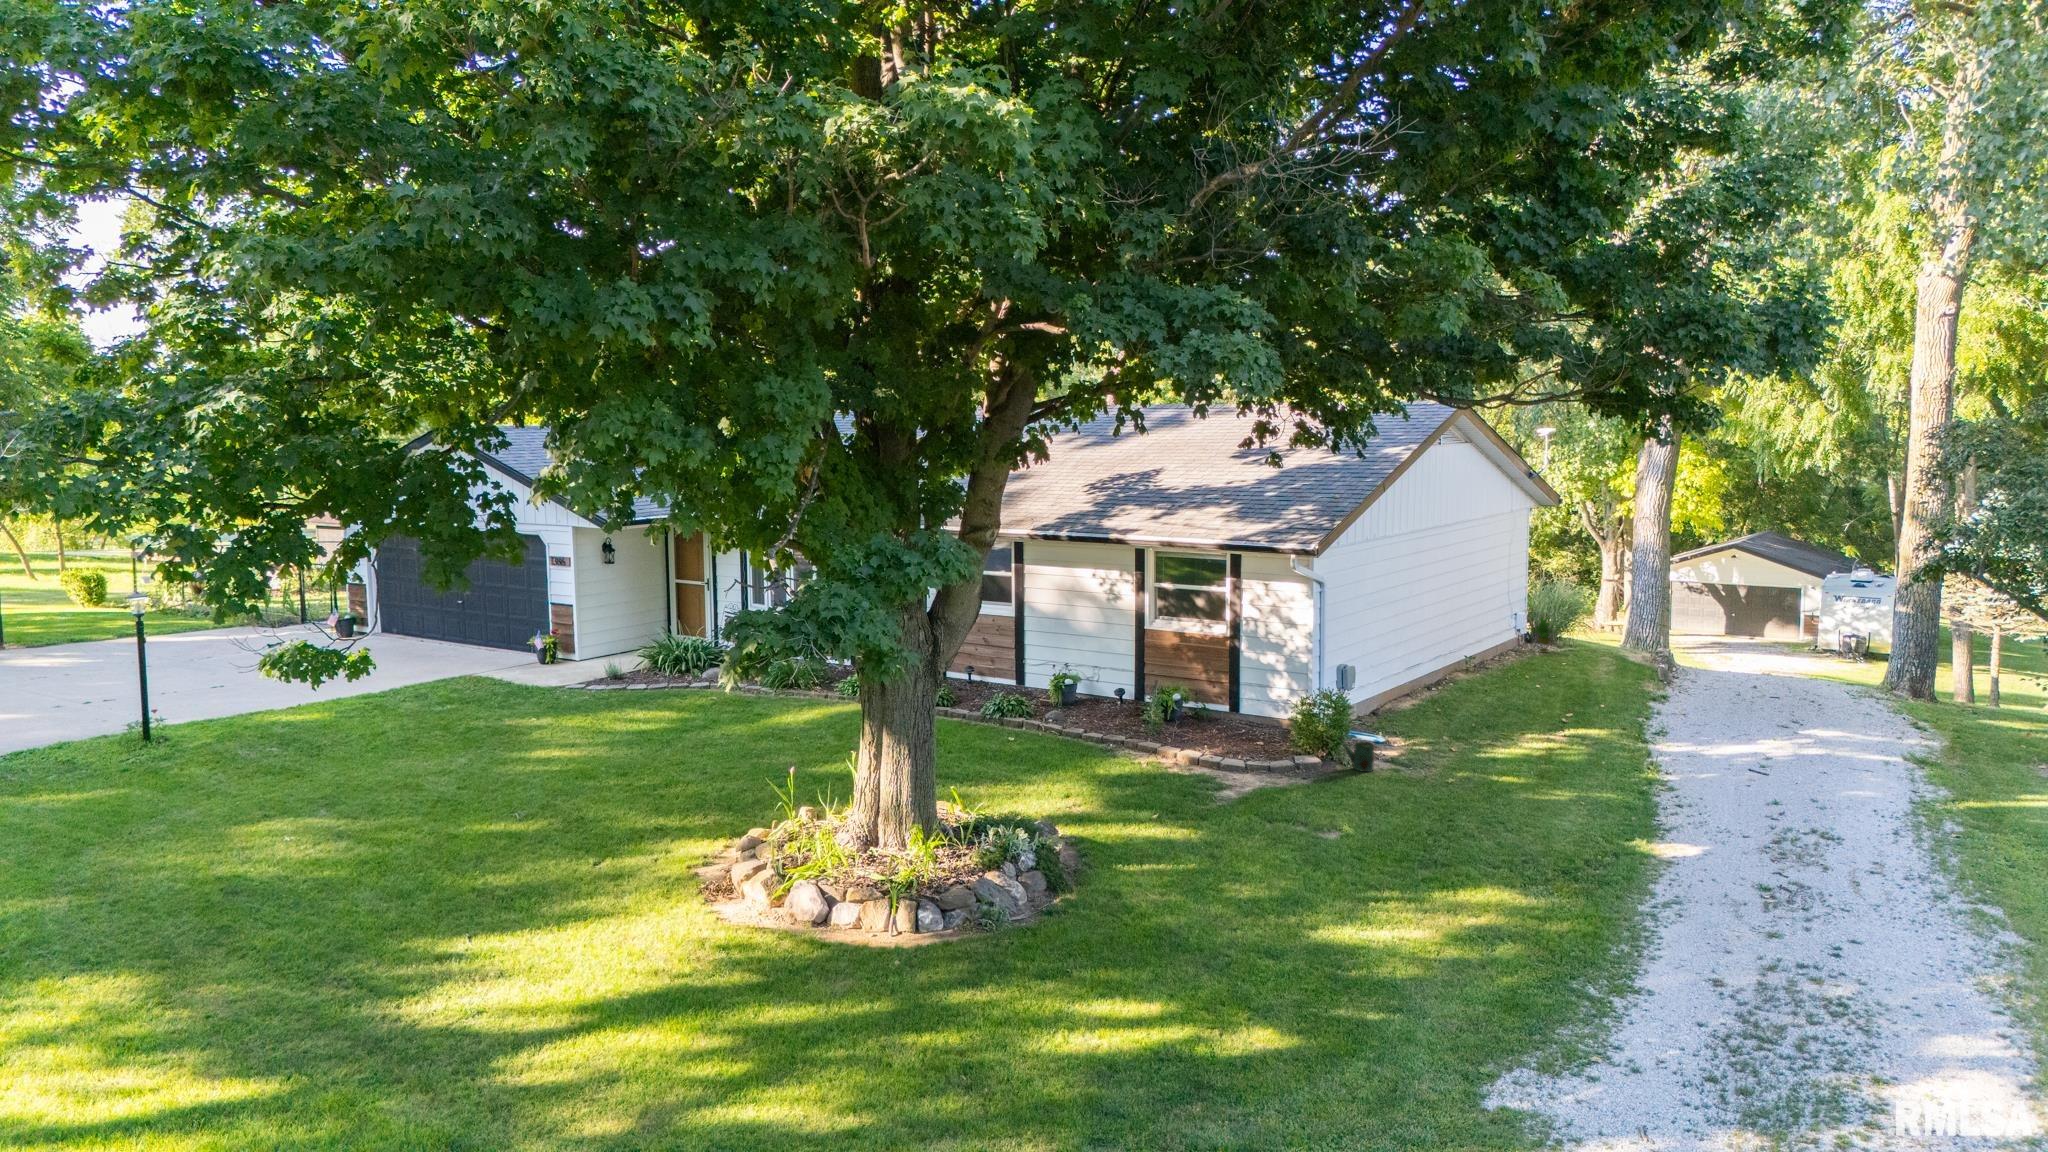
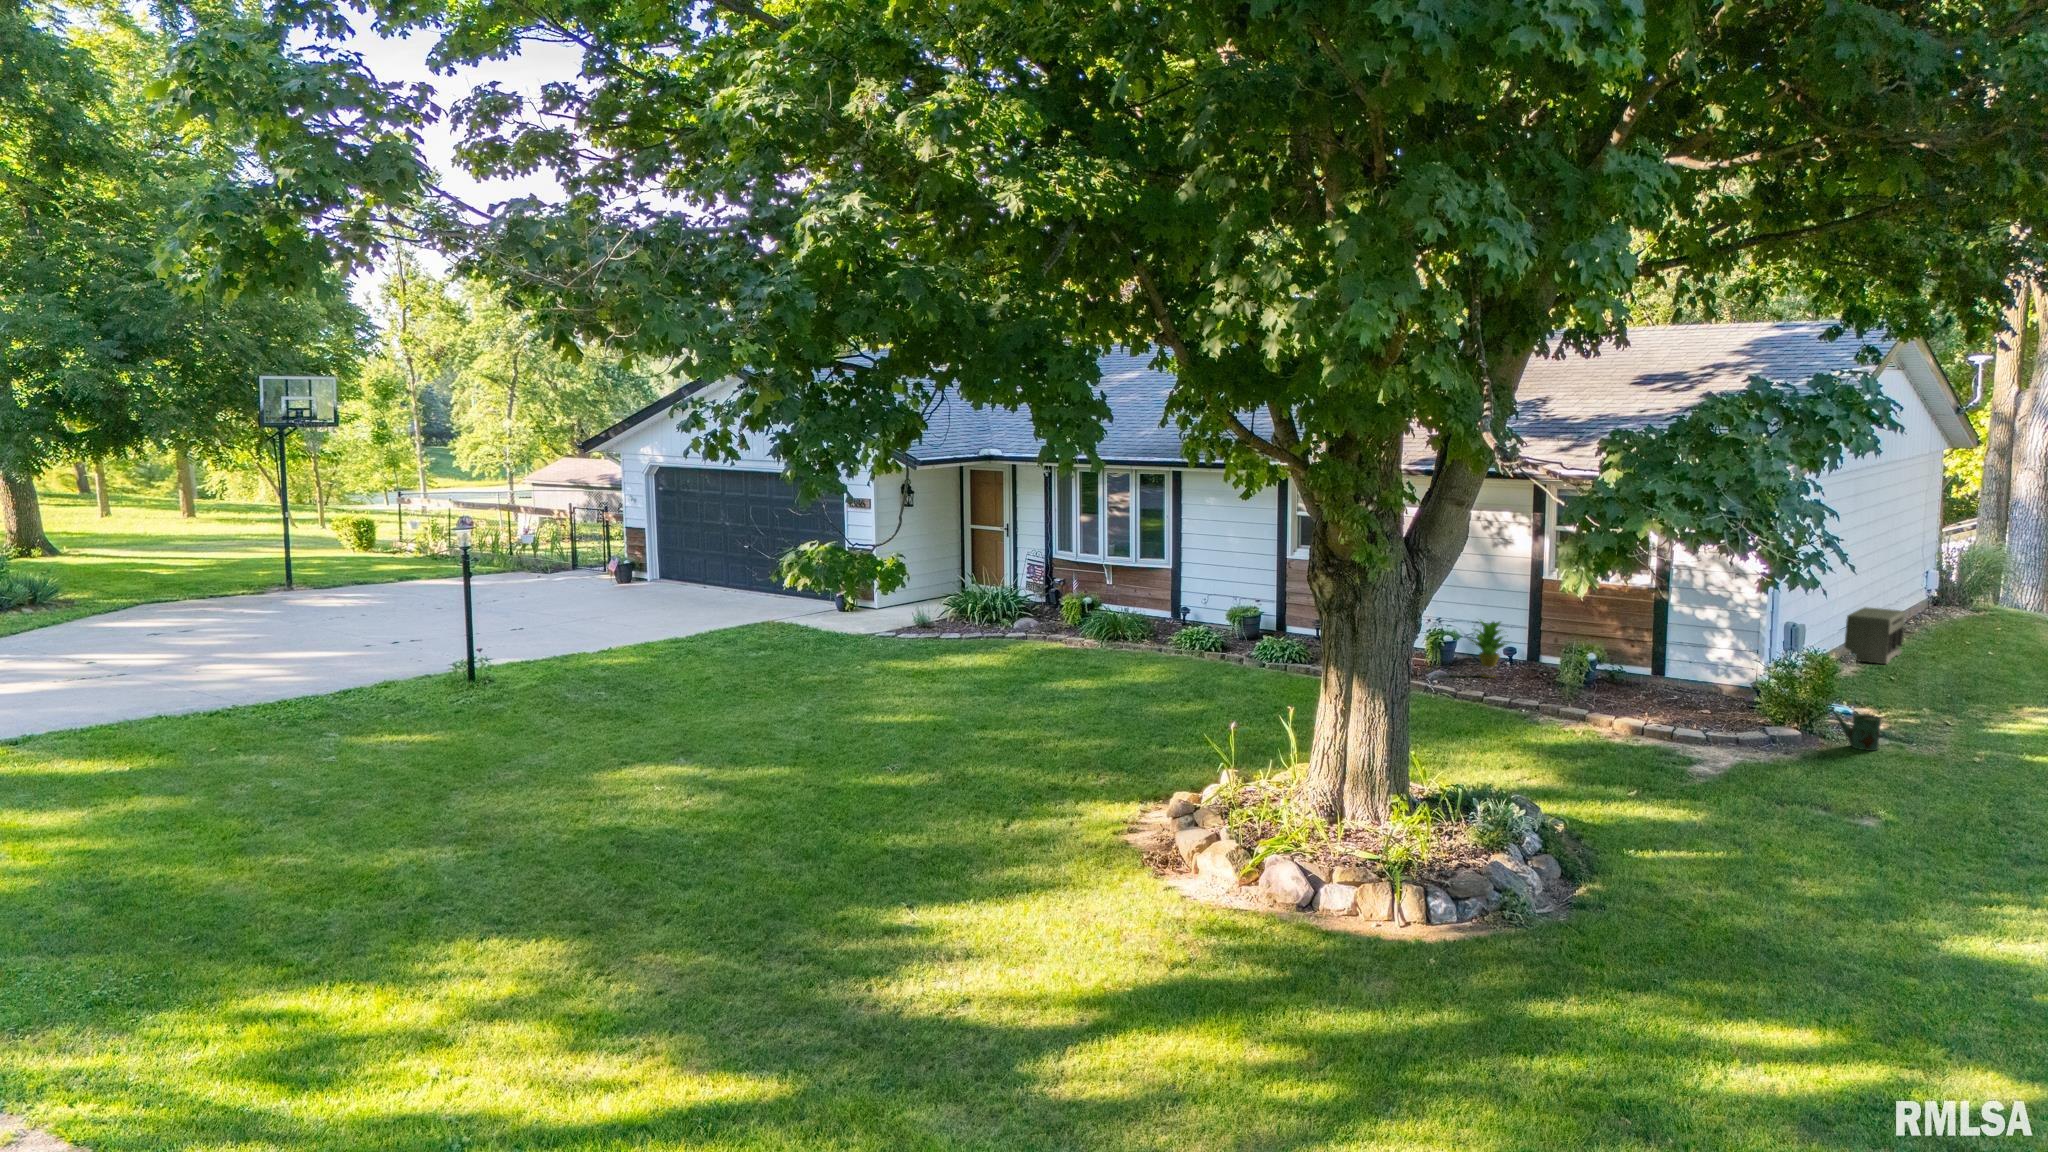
potted plant: present [1533,617,1555,653] -> present [1471,621,1507,678]
bench: none [1401,650,1451,697] -> present [1845,607,1905,664]

